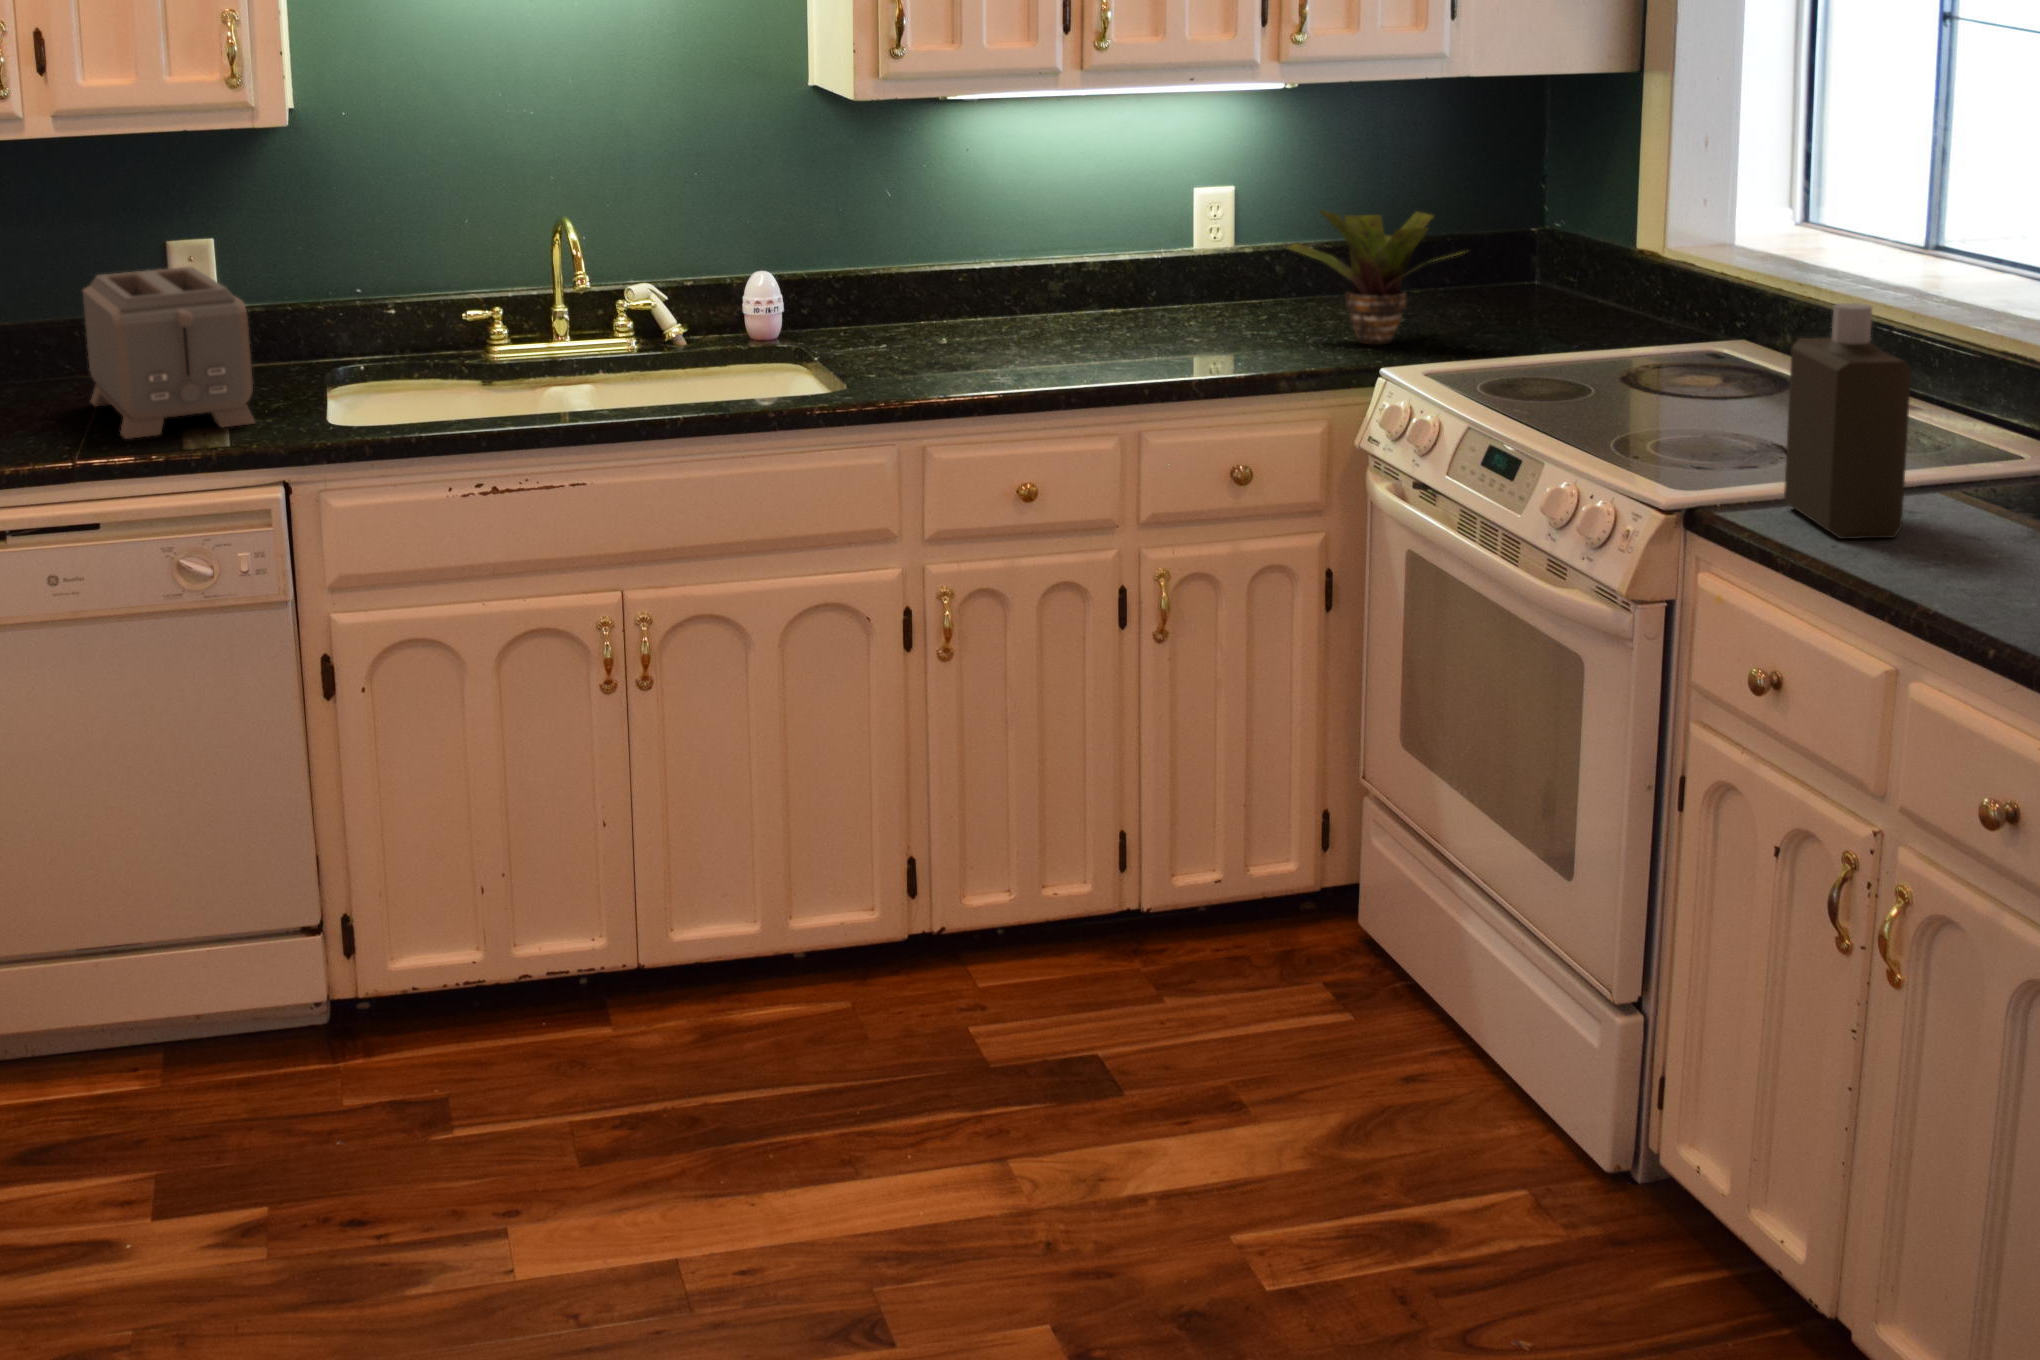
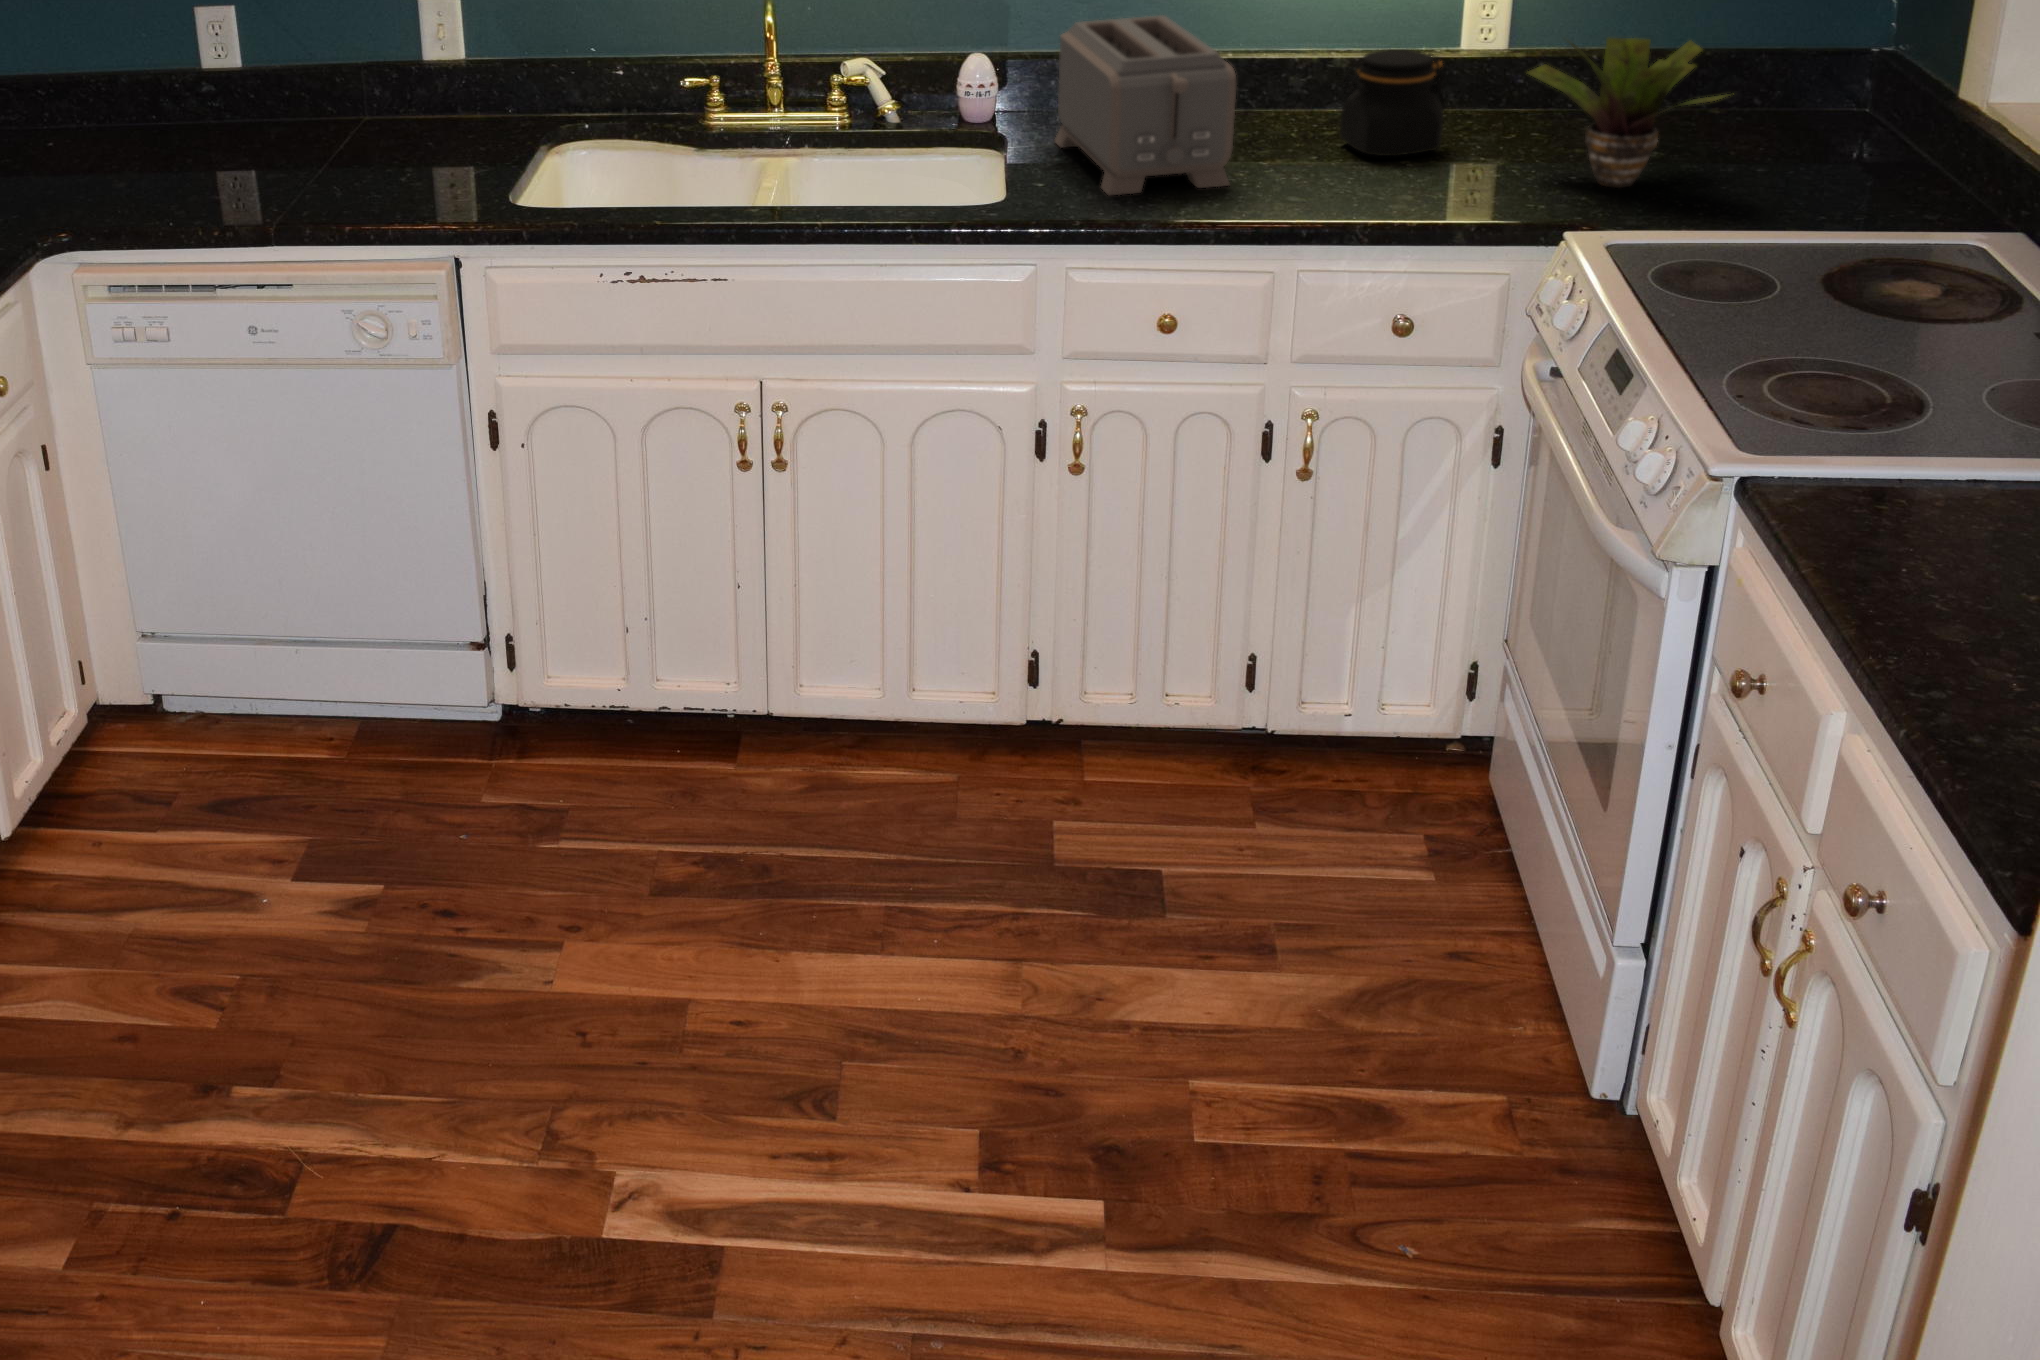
jar: none [1116,243,1209,338] -> present [1340,49,1445,156]
toaster: present [83,267,255,439] -> present [1055,15,1236,195]
bottle: present [1784,303,1911,539] -> none [1858,295,1995,566]

